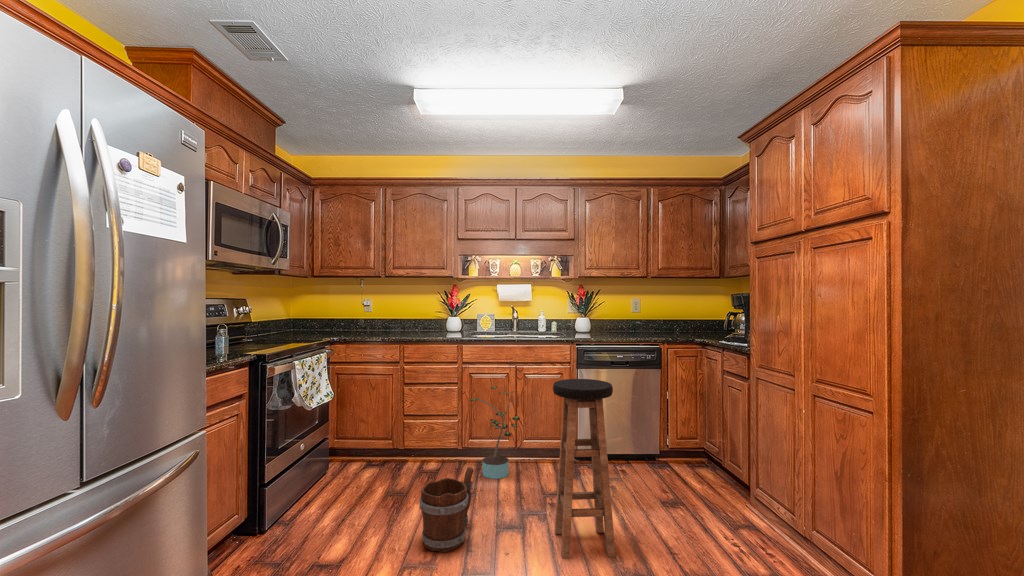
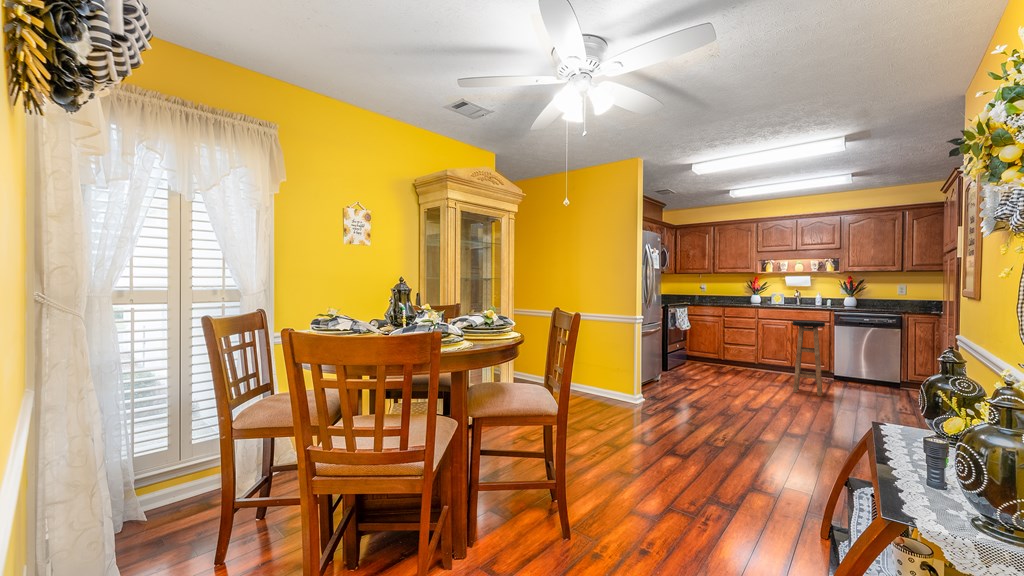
potted plant: present [470,386,520,479] -> none [760,330,790,376]
bucket: present [420,467,474,552] -> none [728,357,755,384]

